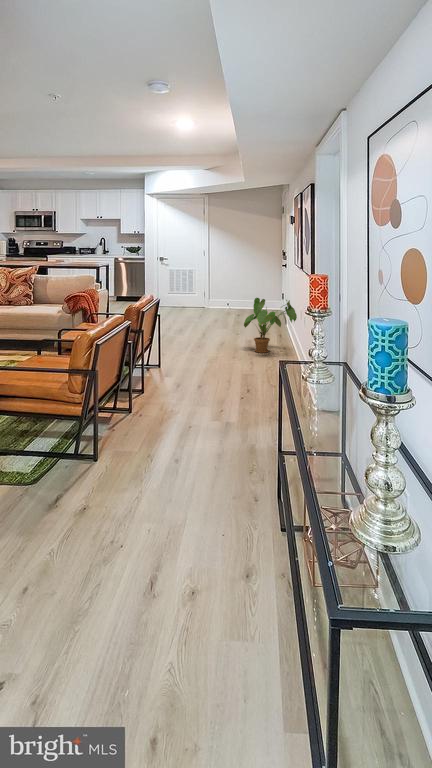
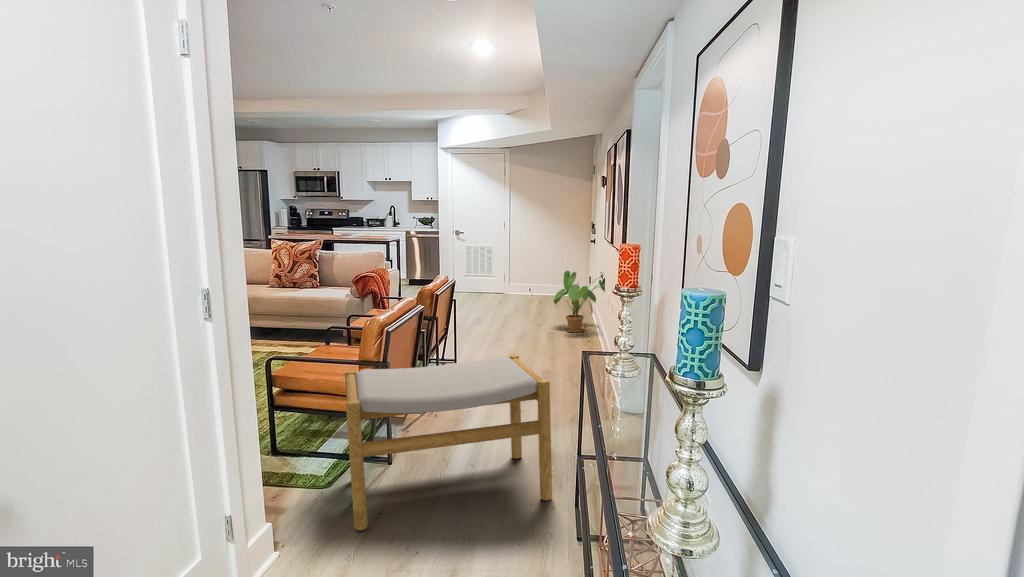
footstool: none [55,366,244,517] -> present [345,355,552,531]

